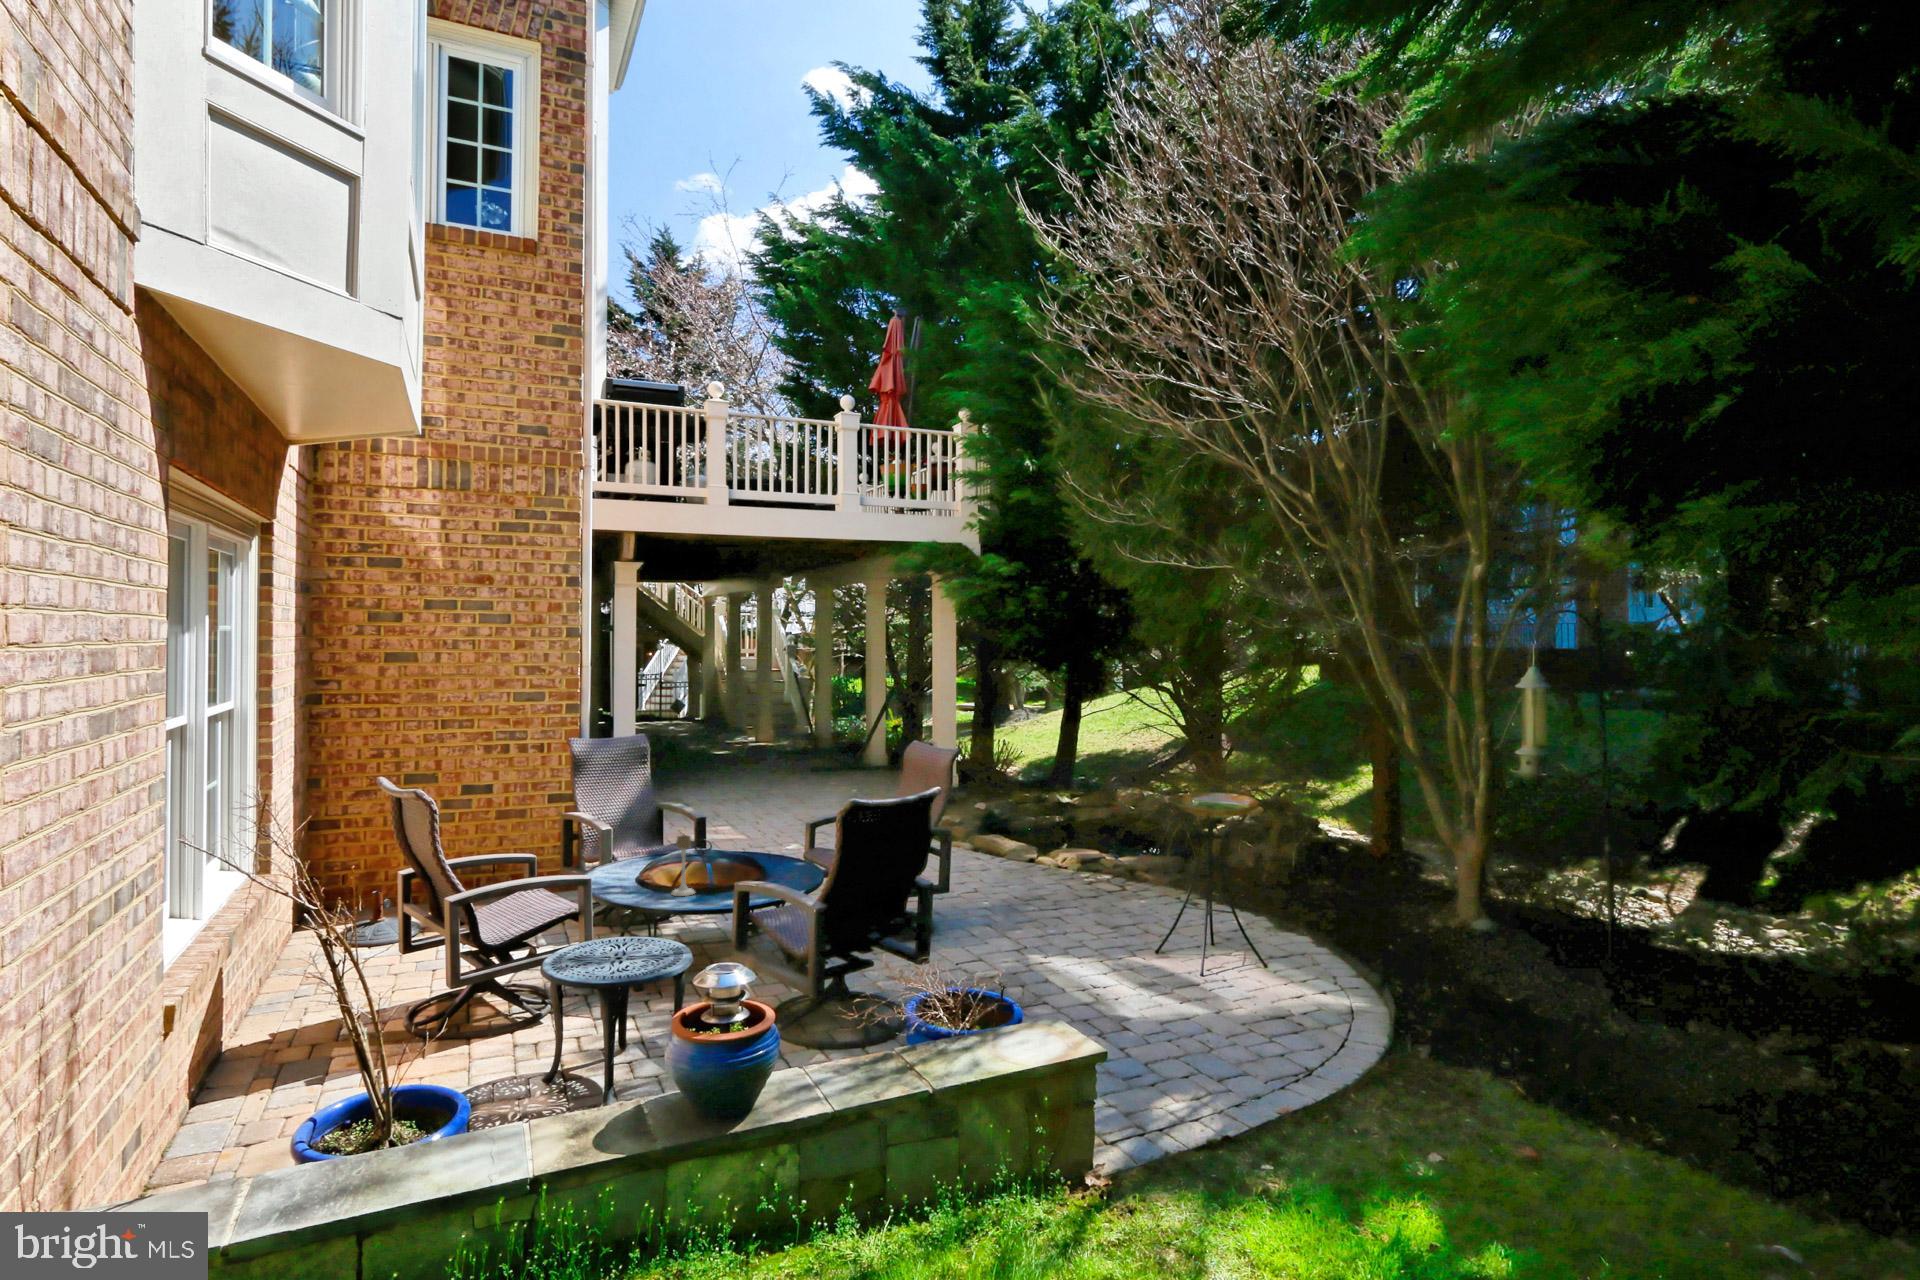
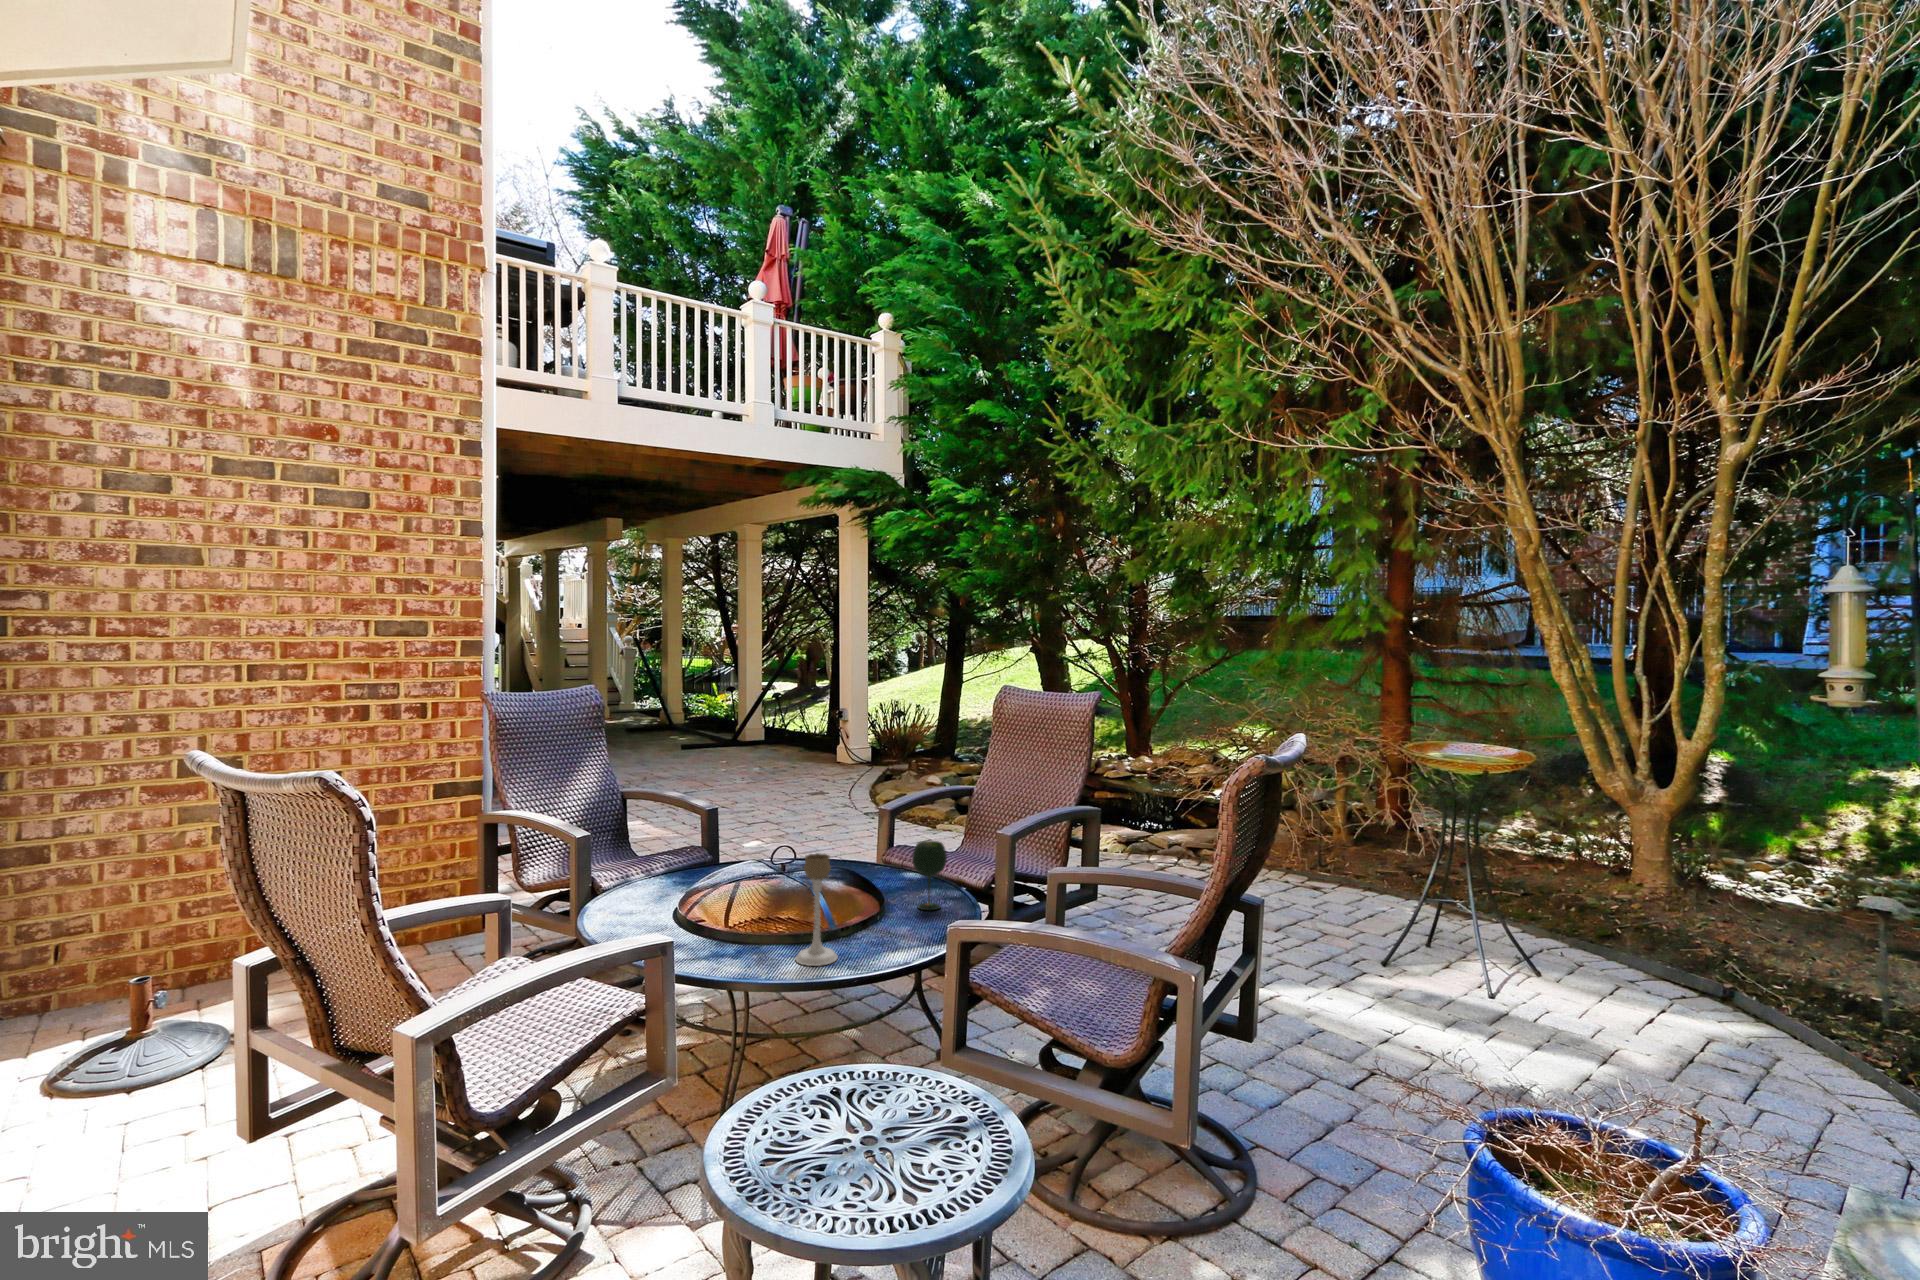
wine glass: none [767,835,788,877] -> present [912,841,947,910]

